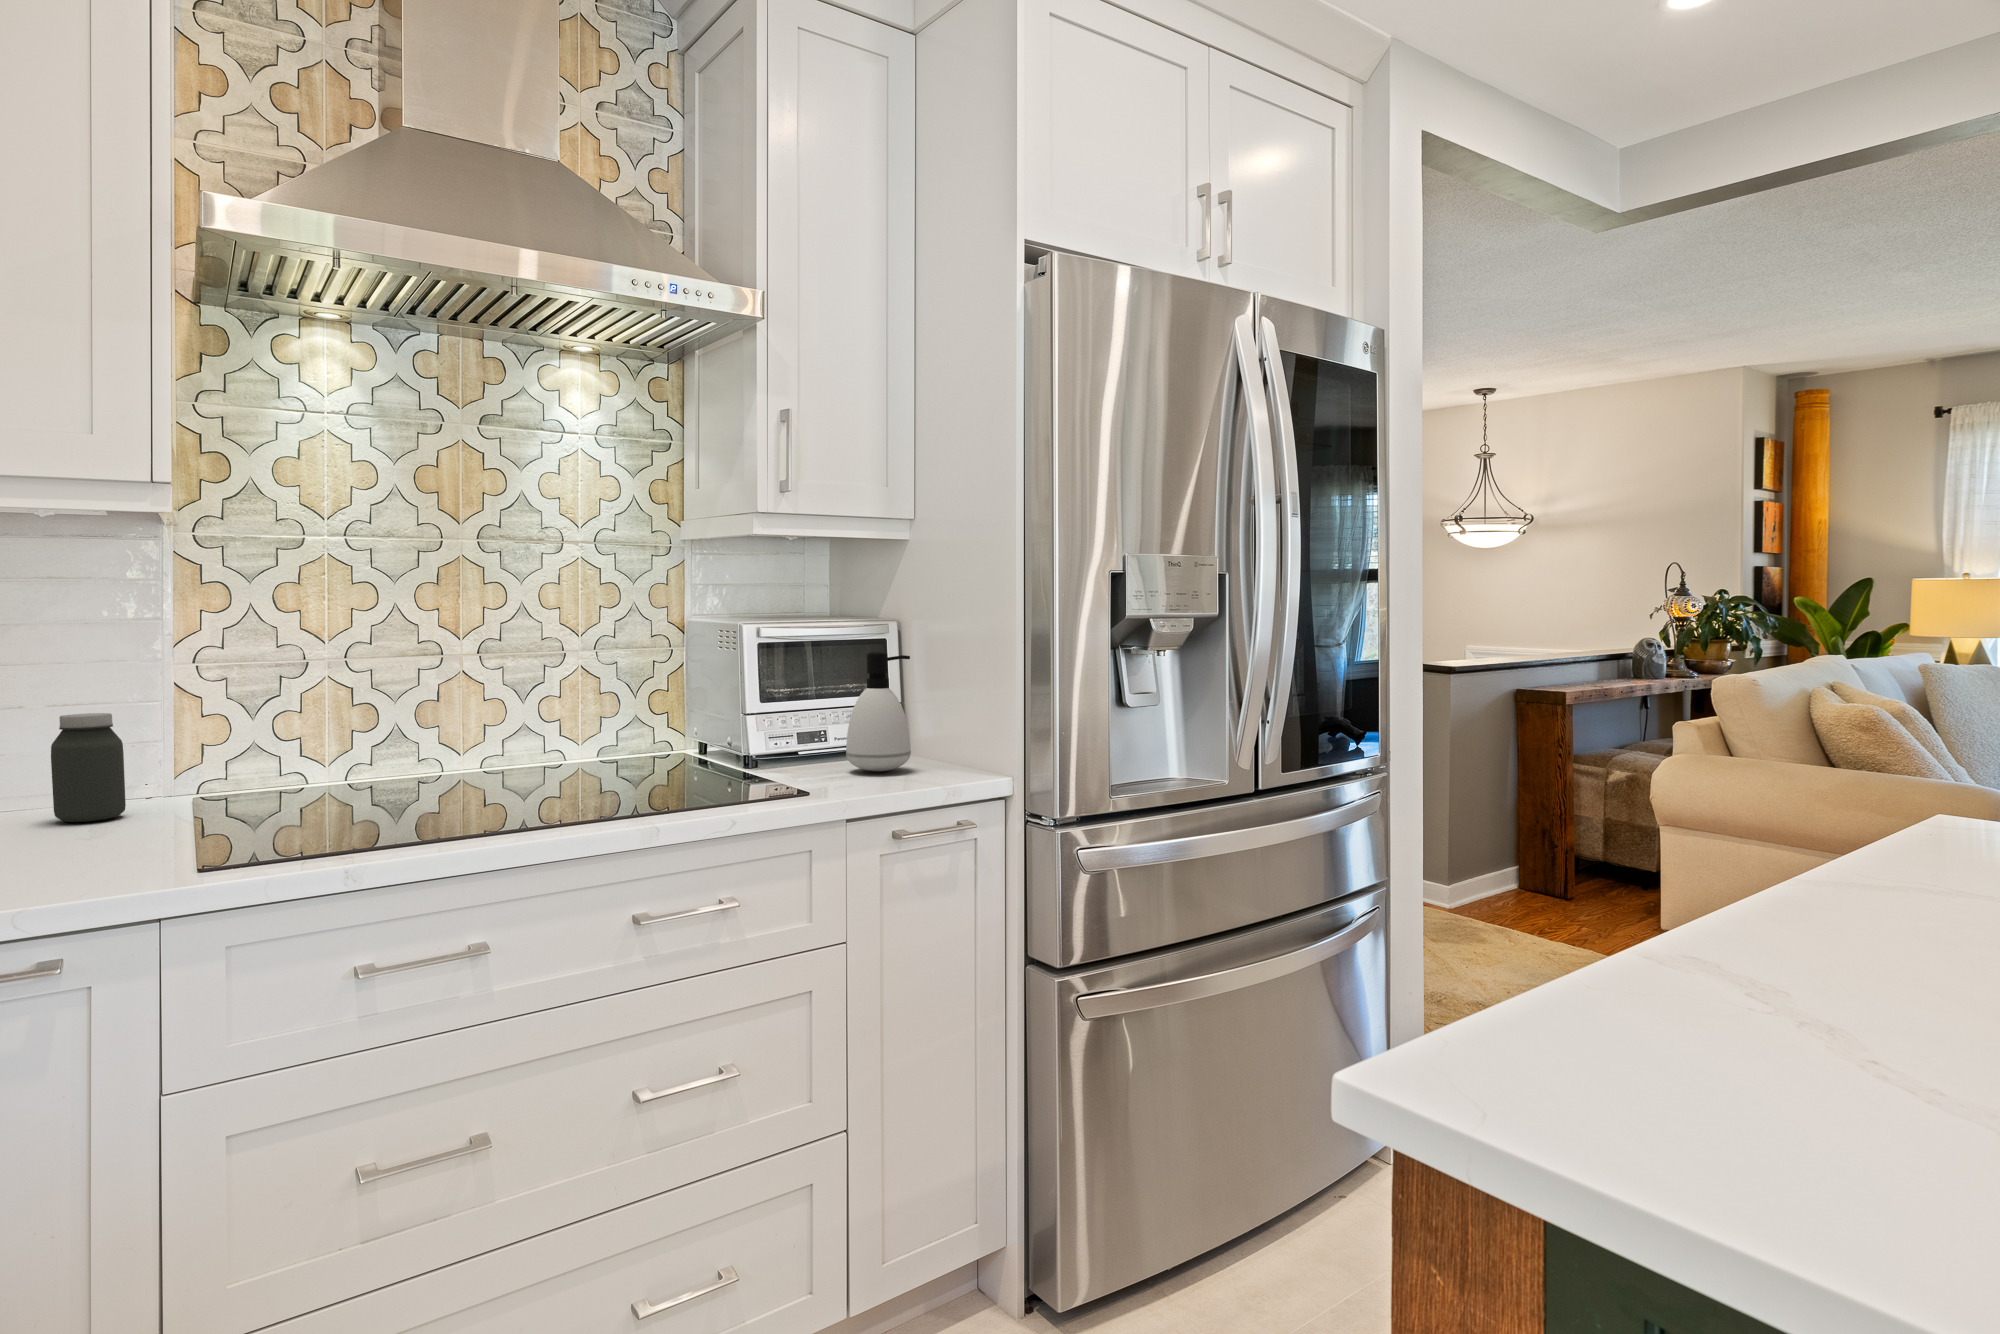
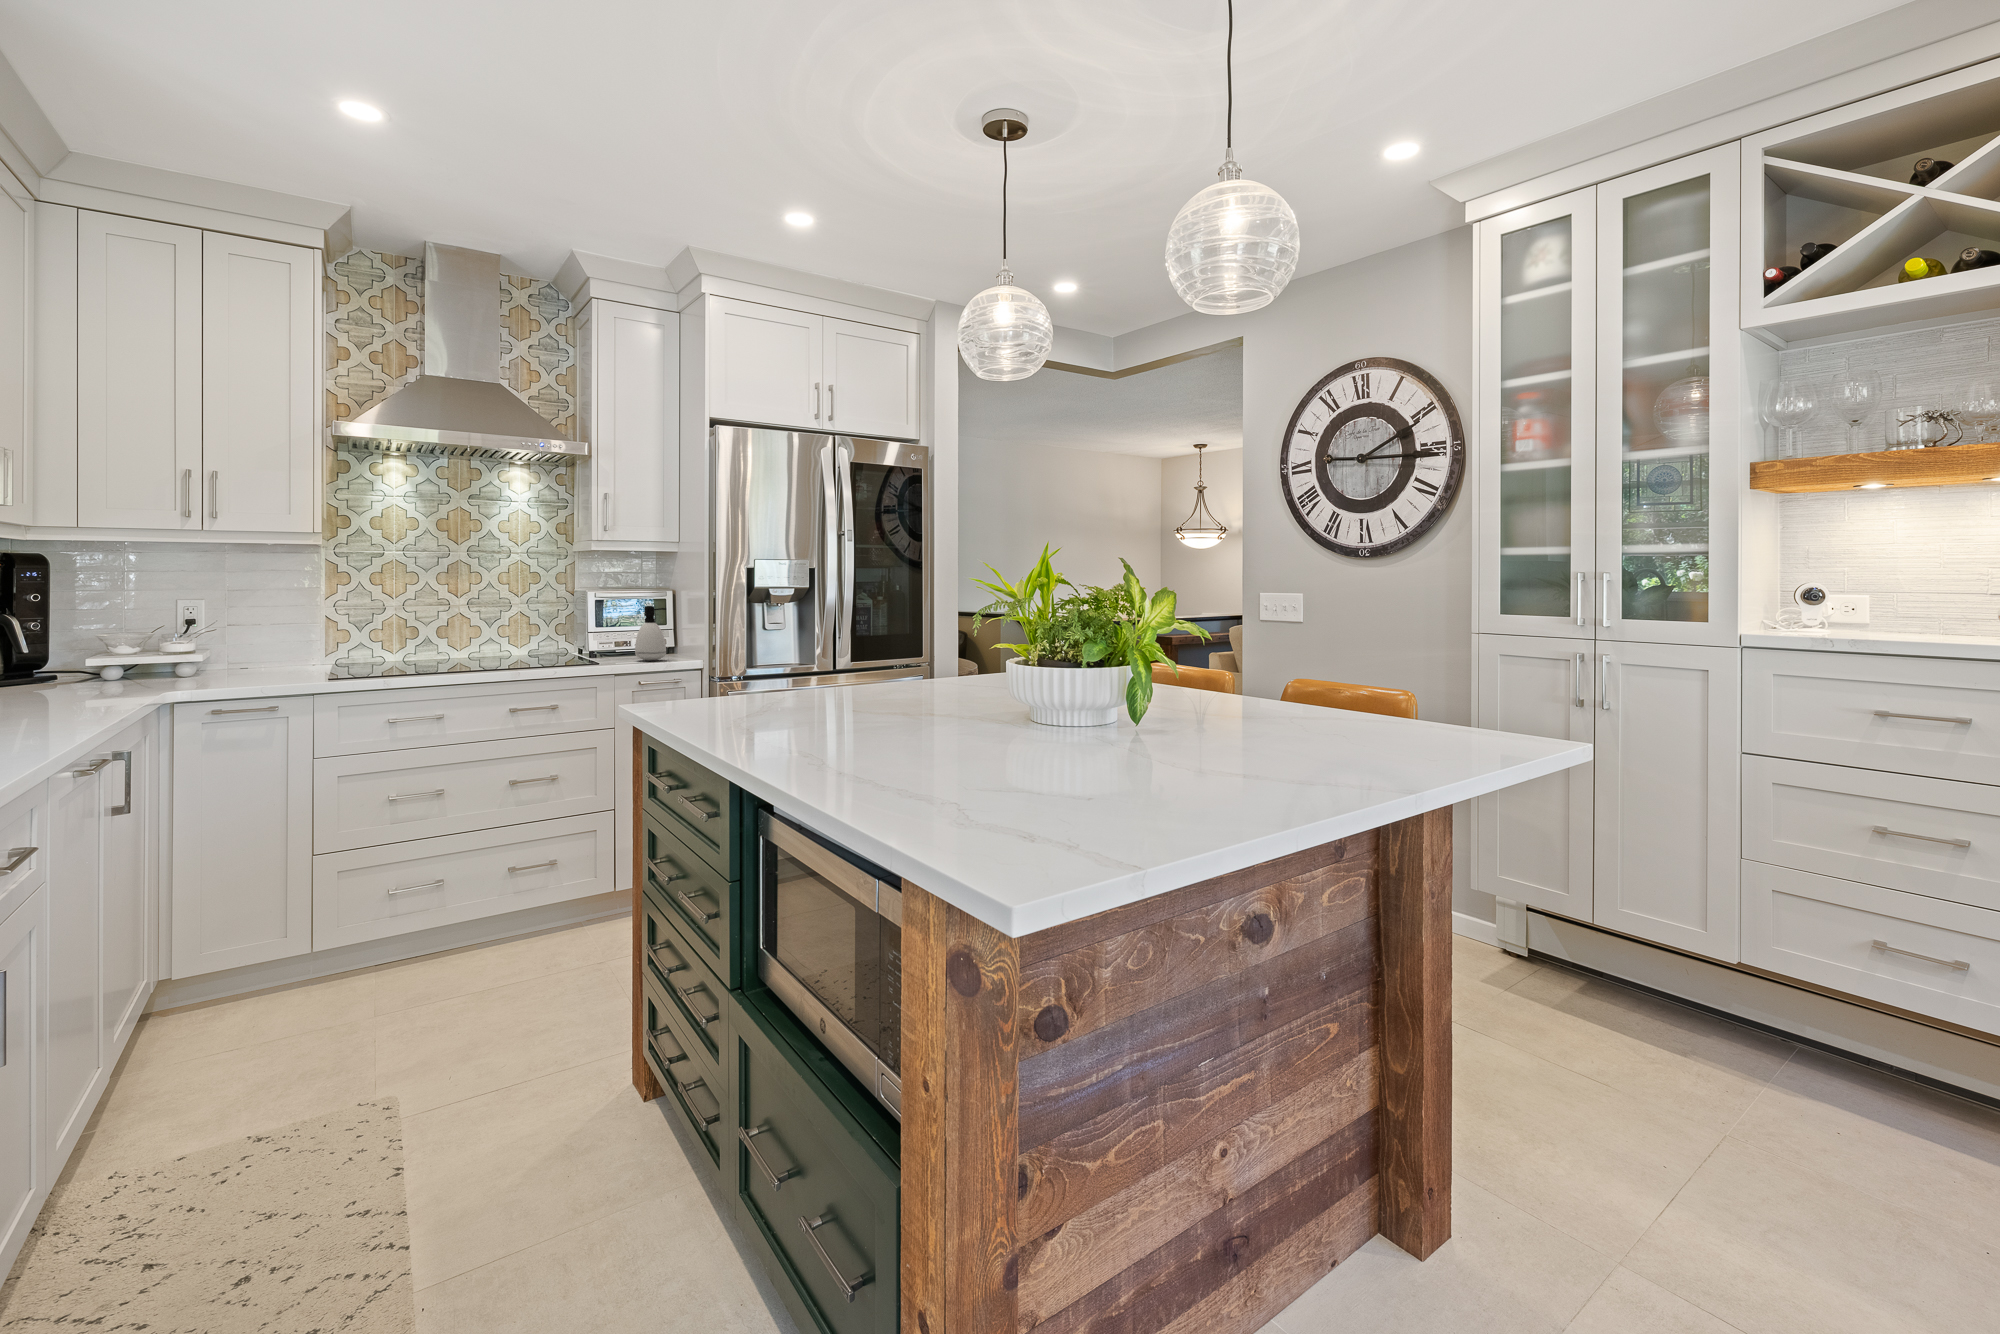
jar: present [51,713,126,822] -> none [279,625,309,669]

